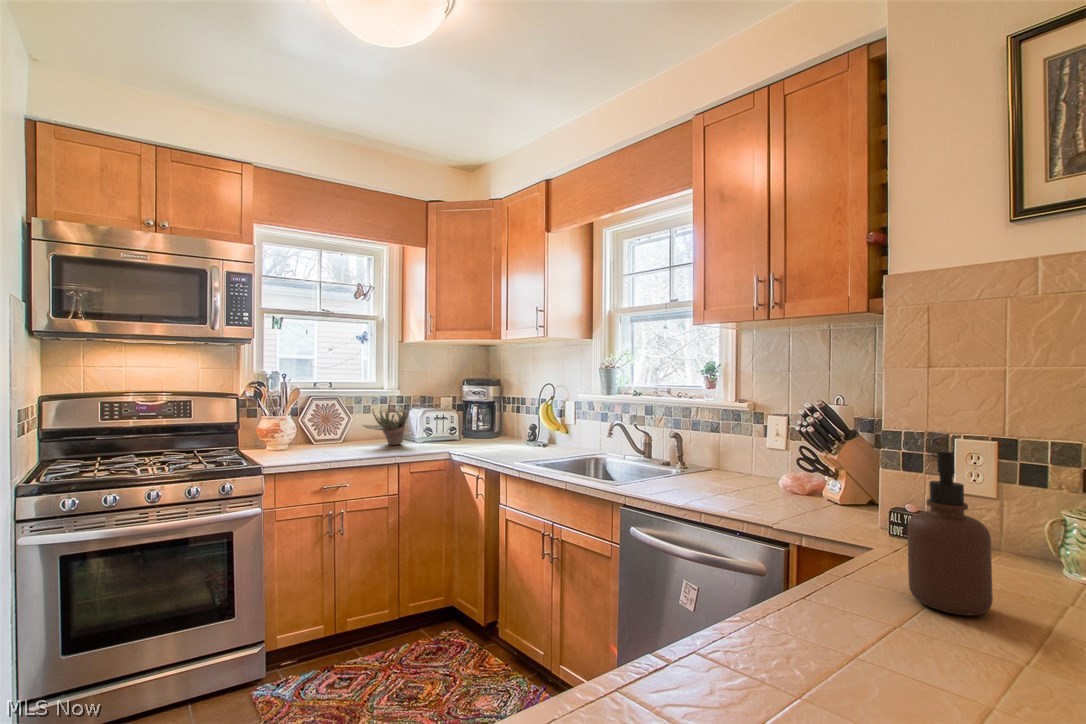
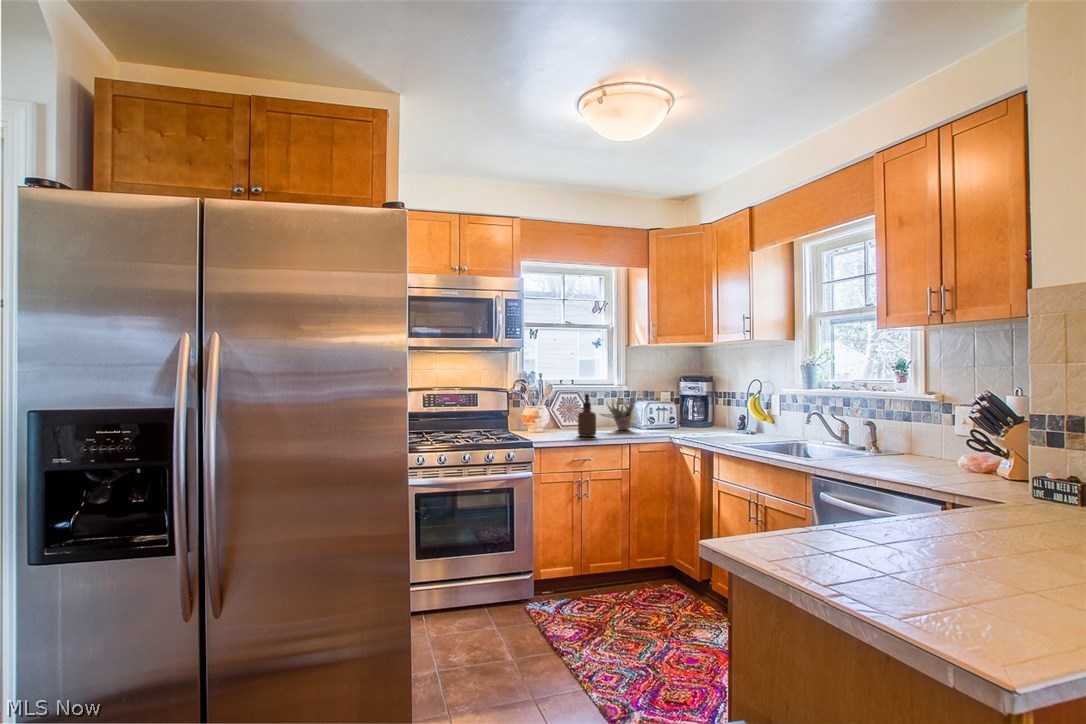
soap dispenser: present [907,451,993,615] -> present [578,394,596,437]

